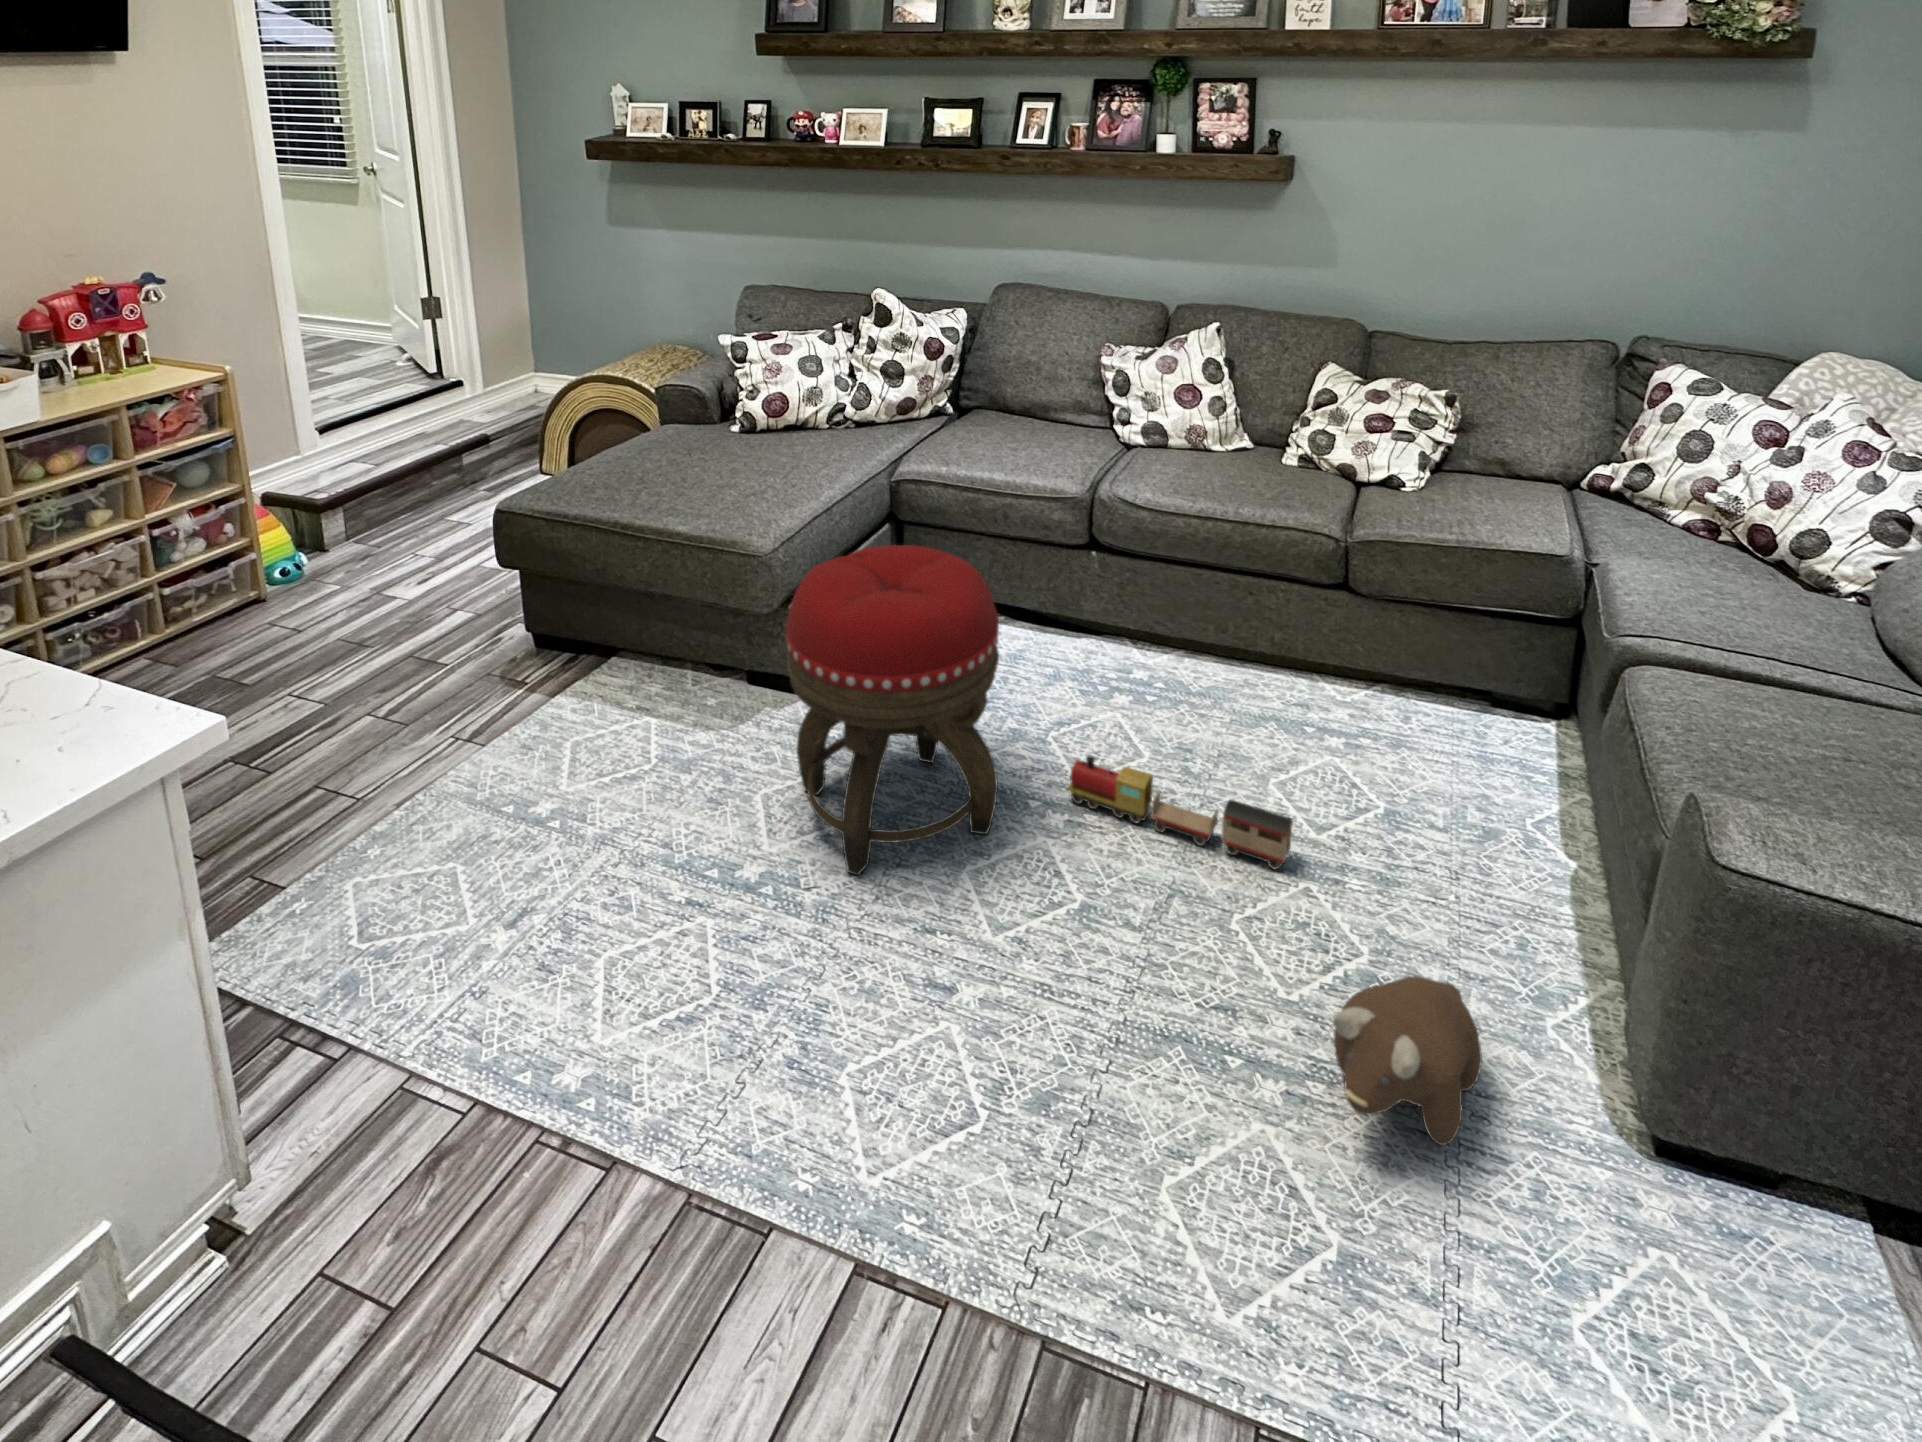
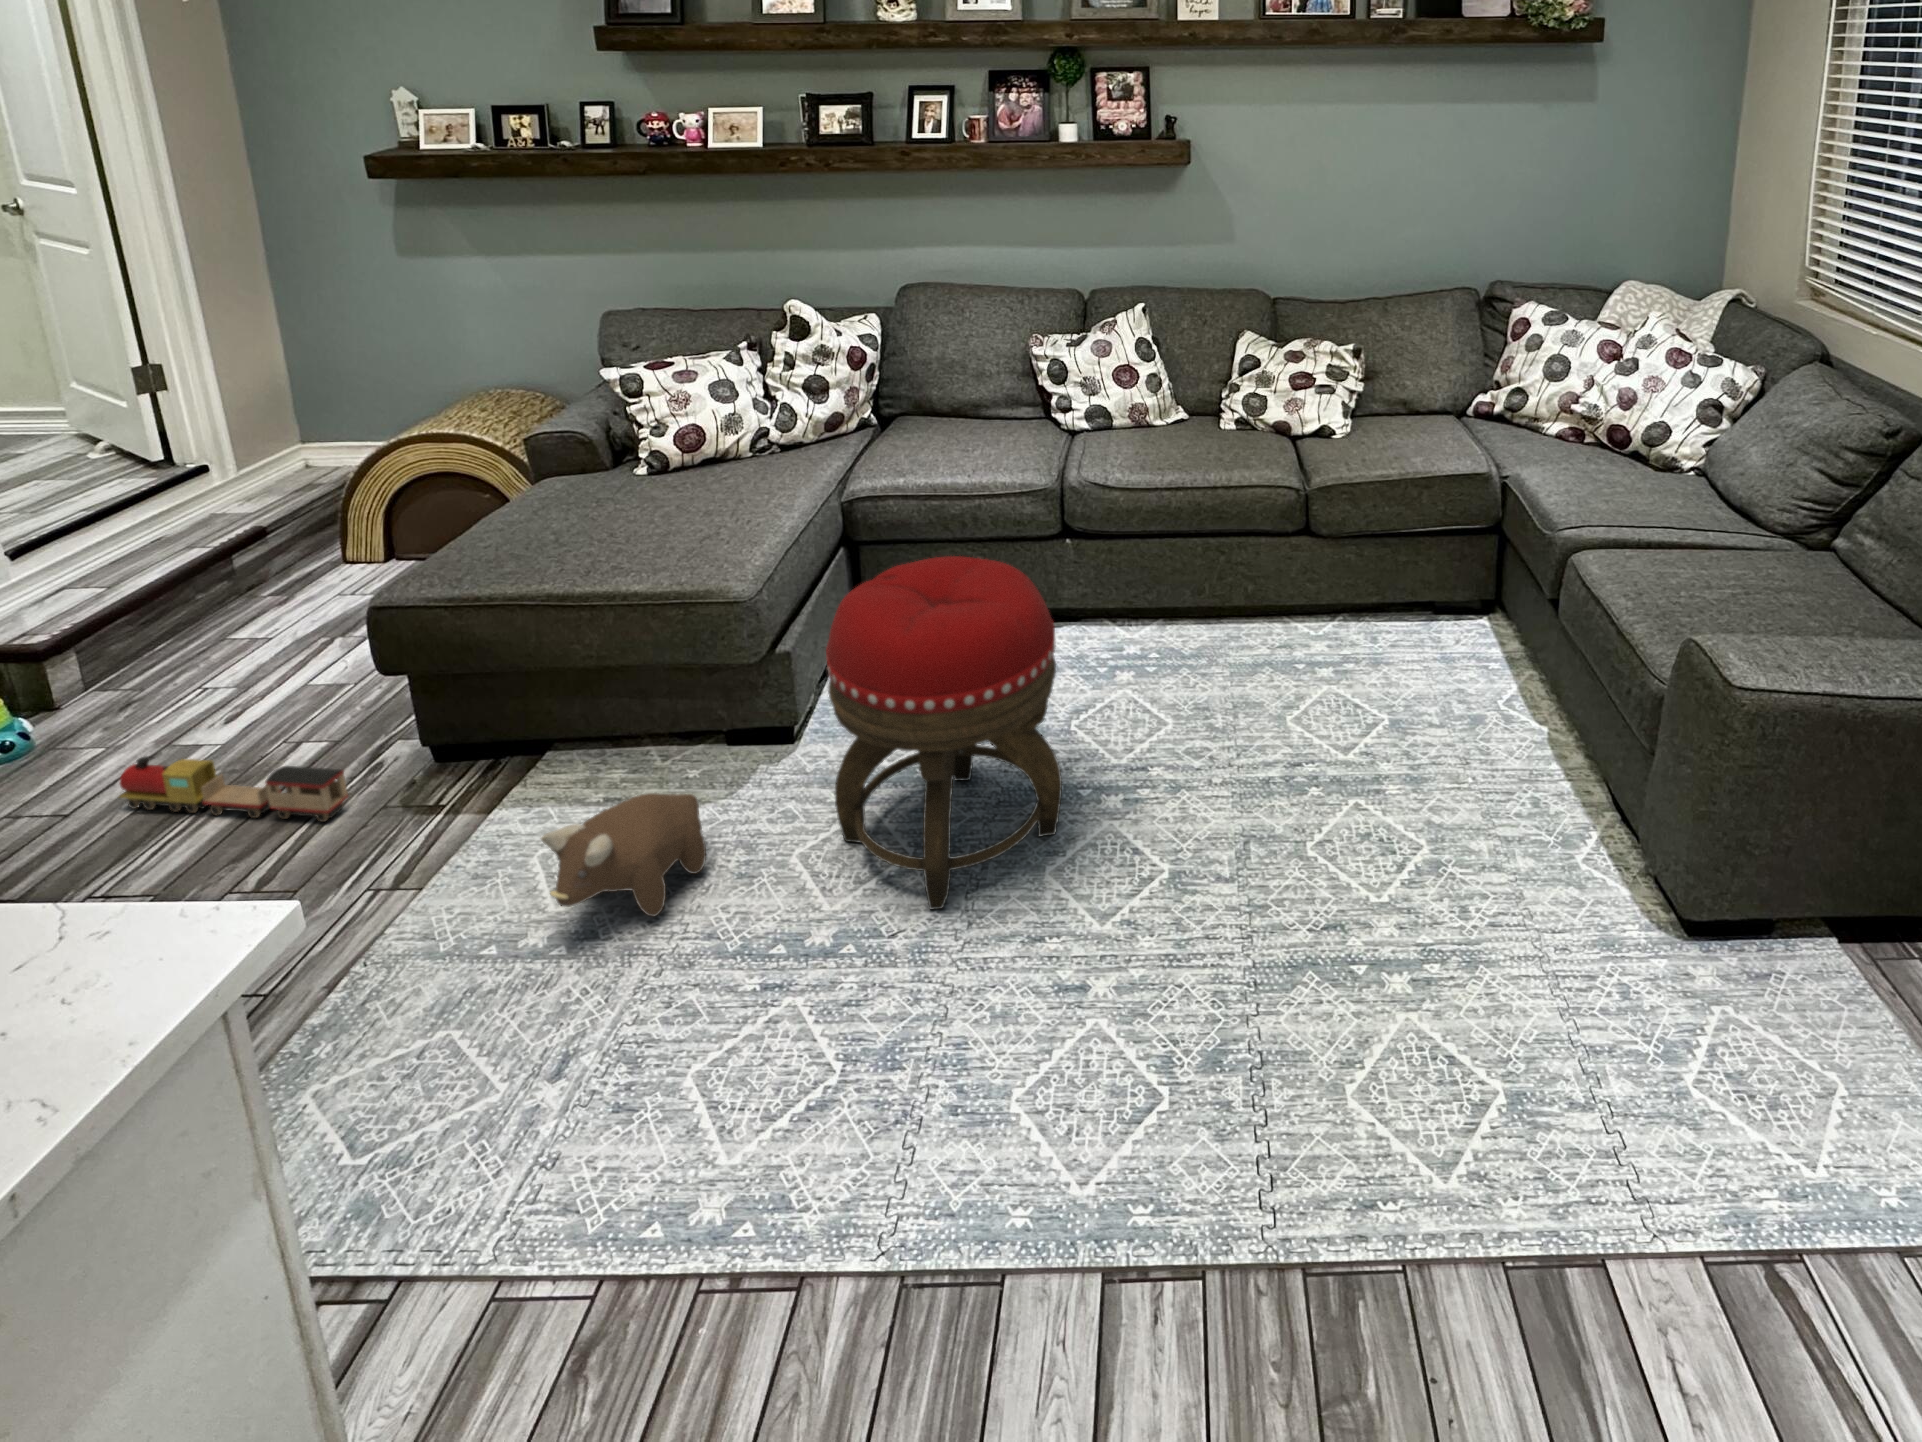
toy train: present [1067,756,1293,869] -> present [120,757,348,822]
plush toy: present [1333,976,1482,1145] -> present [541,793,706,916]

